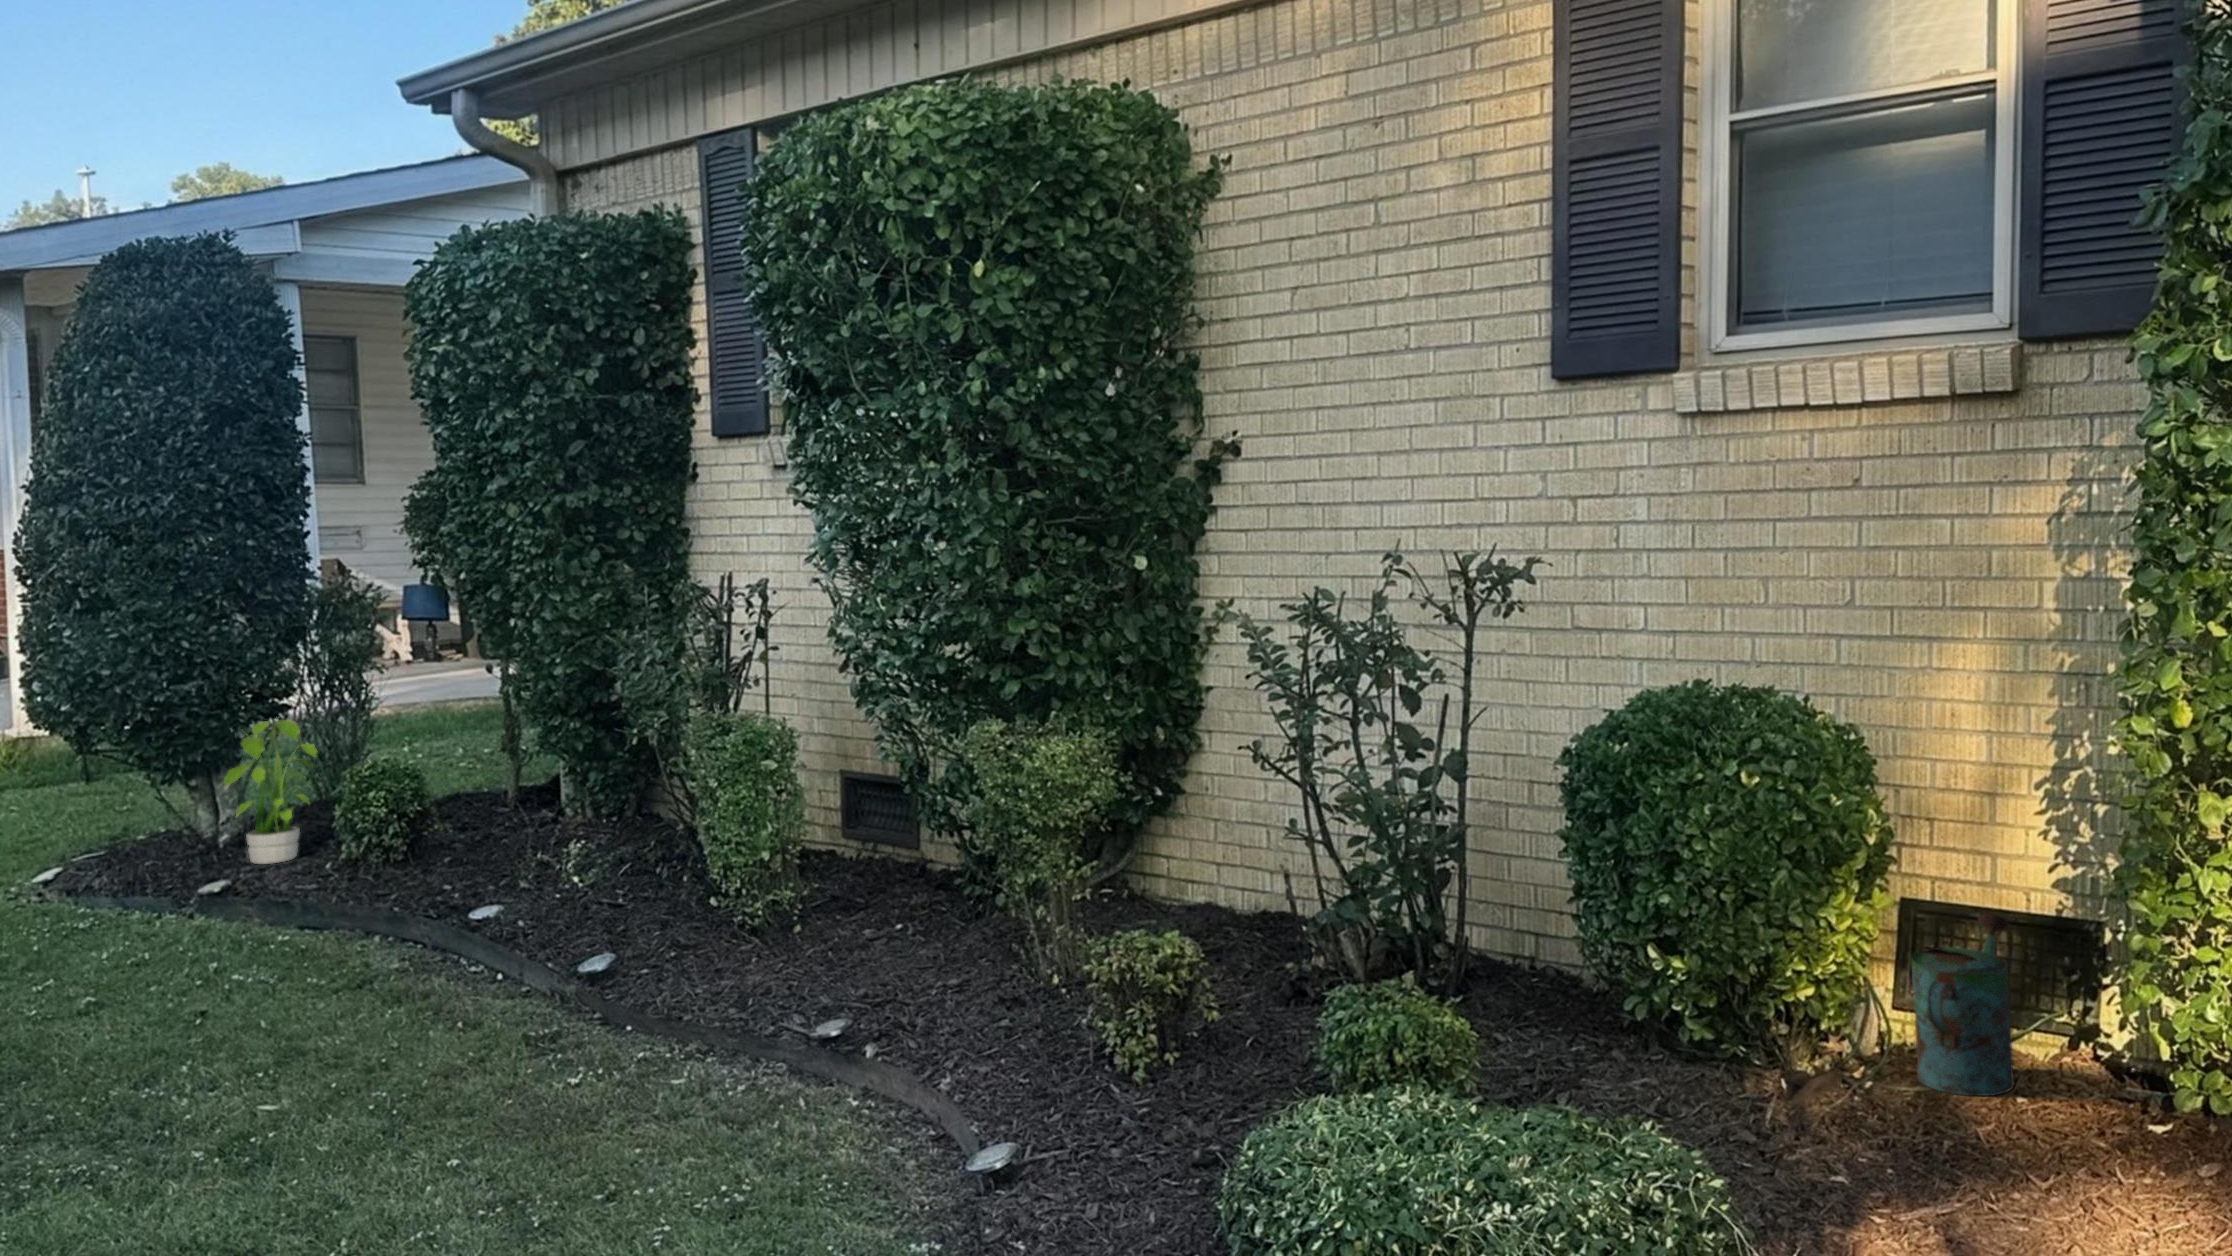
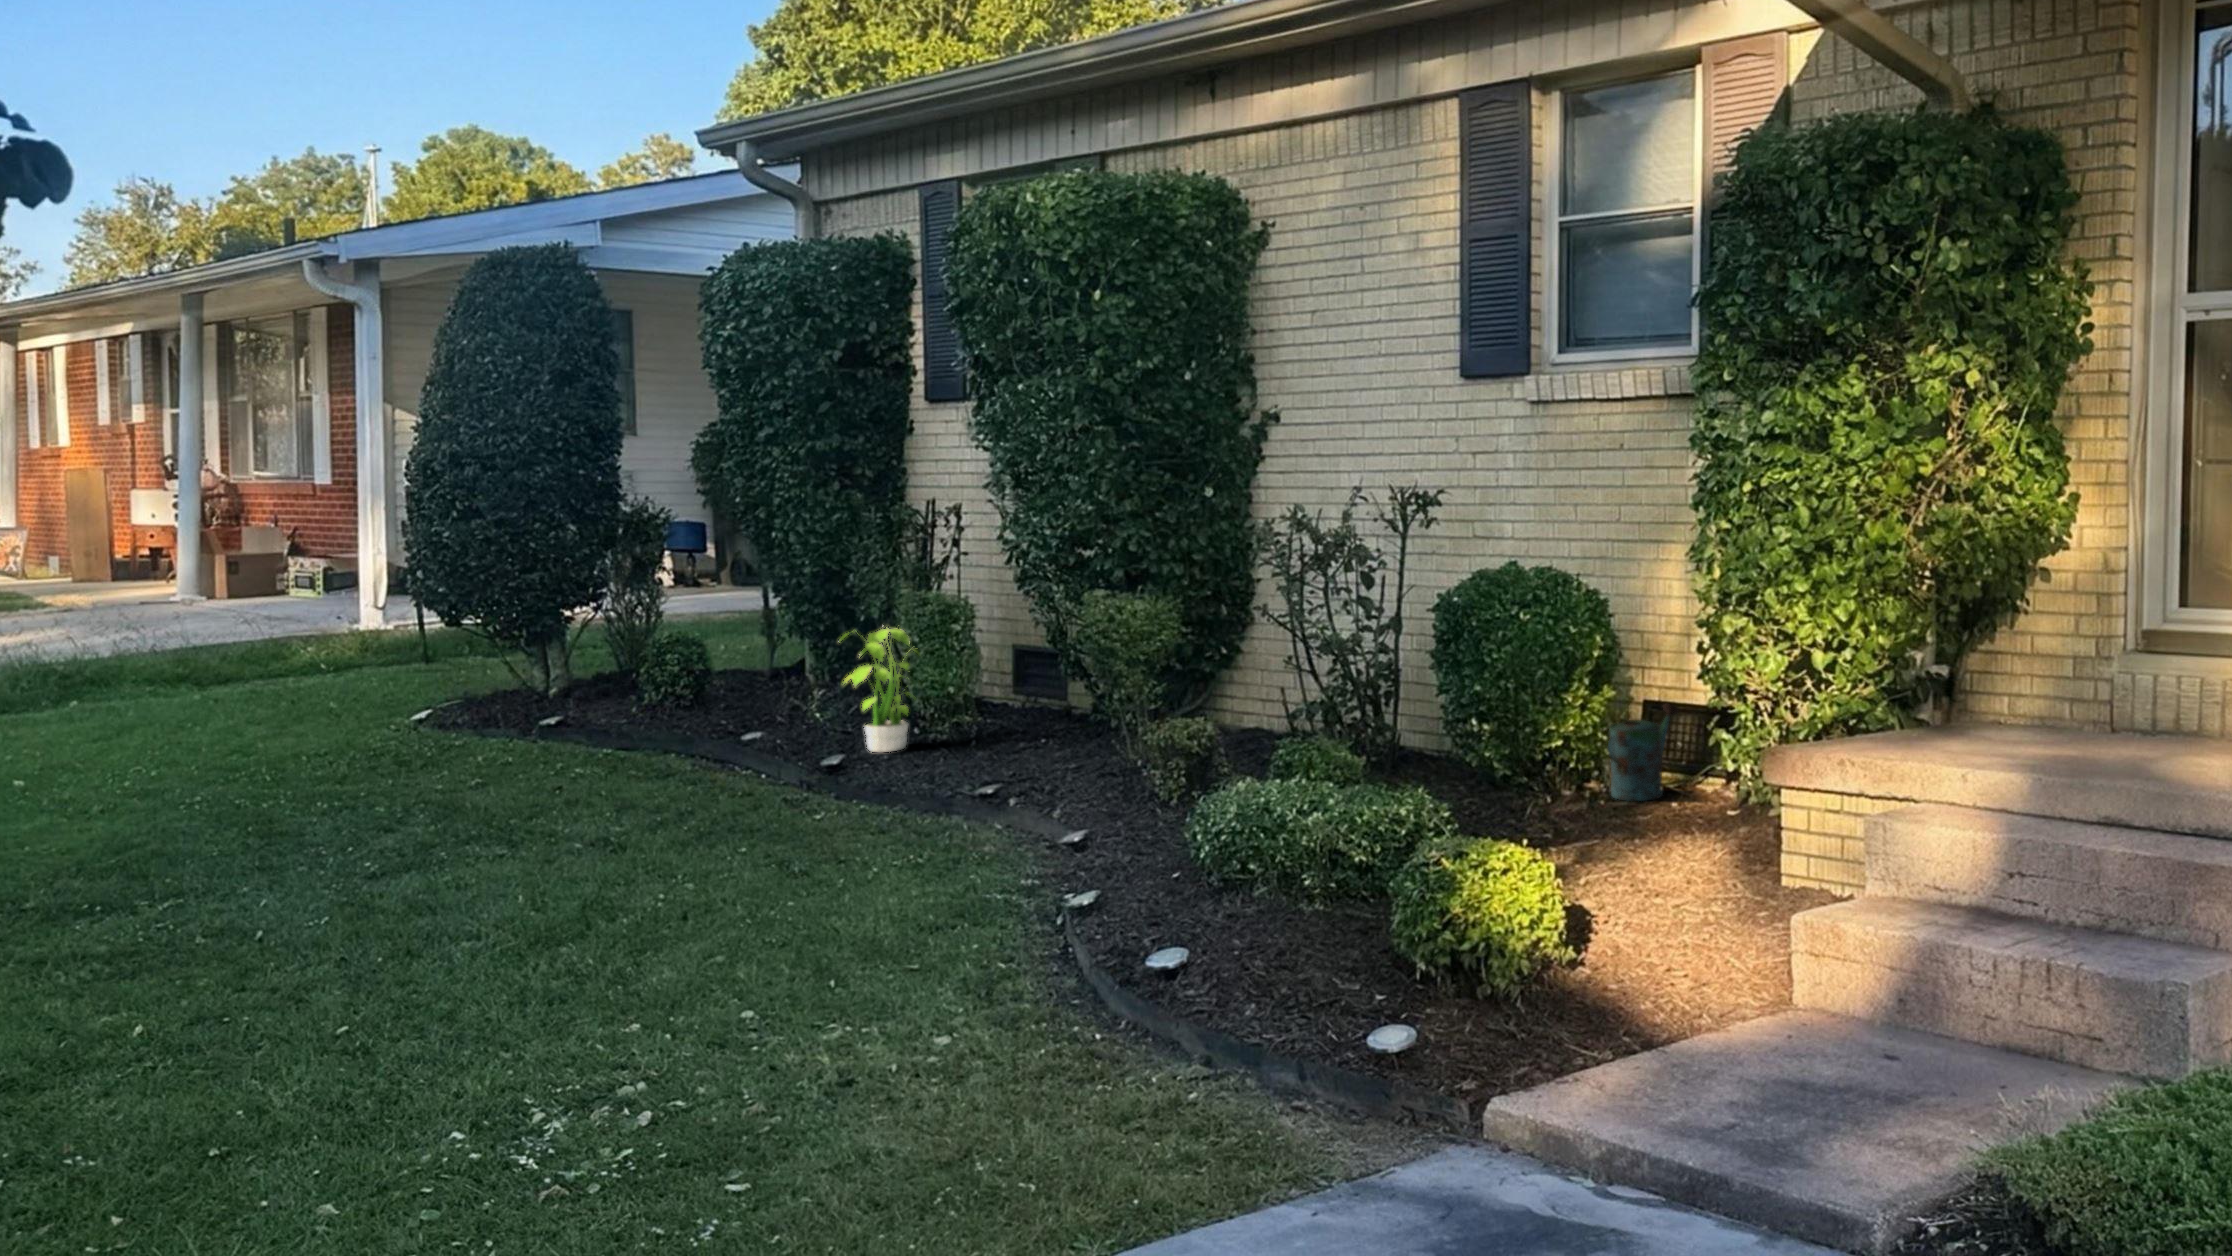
potted plant: present [224,720,317,864] -> present [841,628,916,752]

